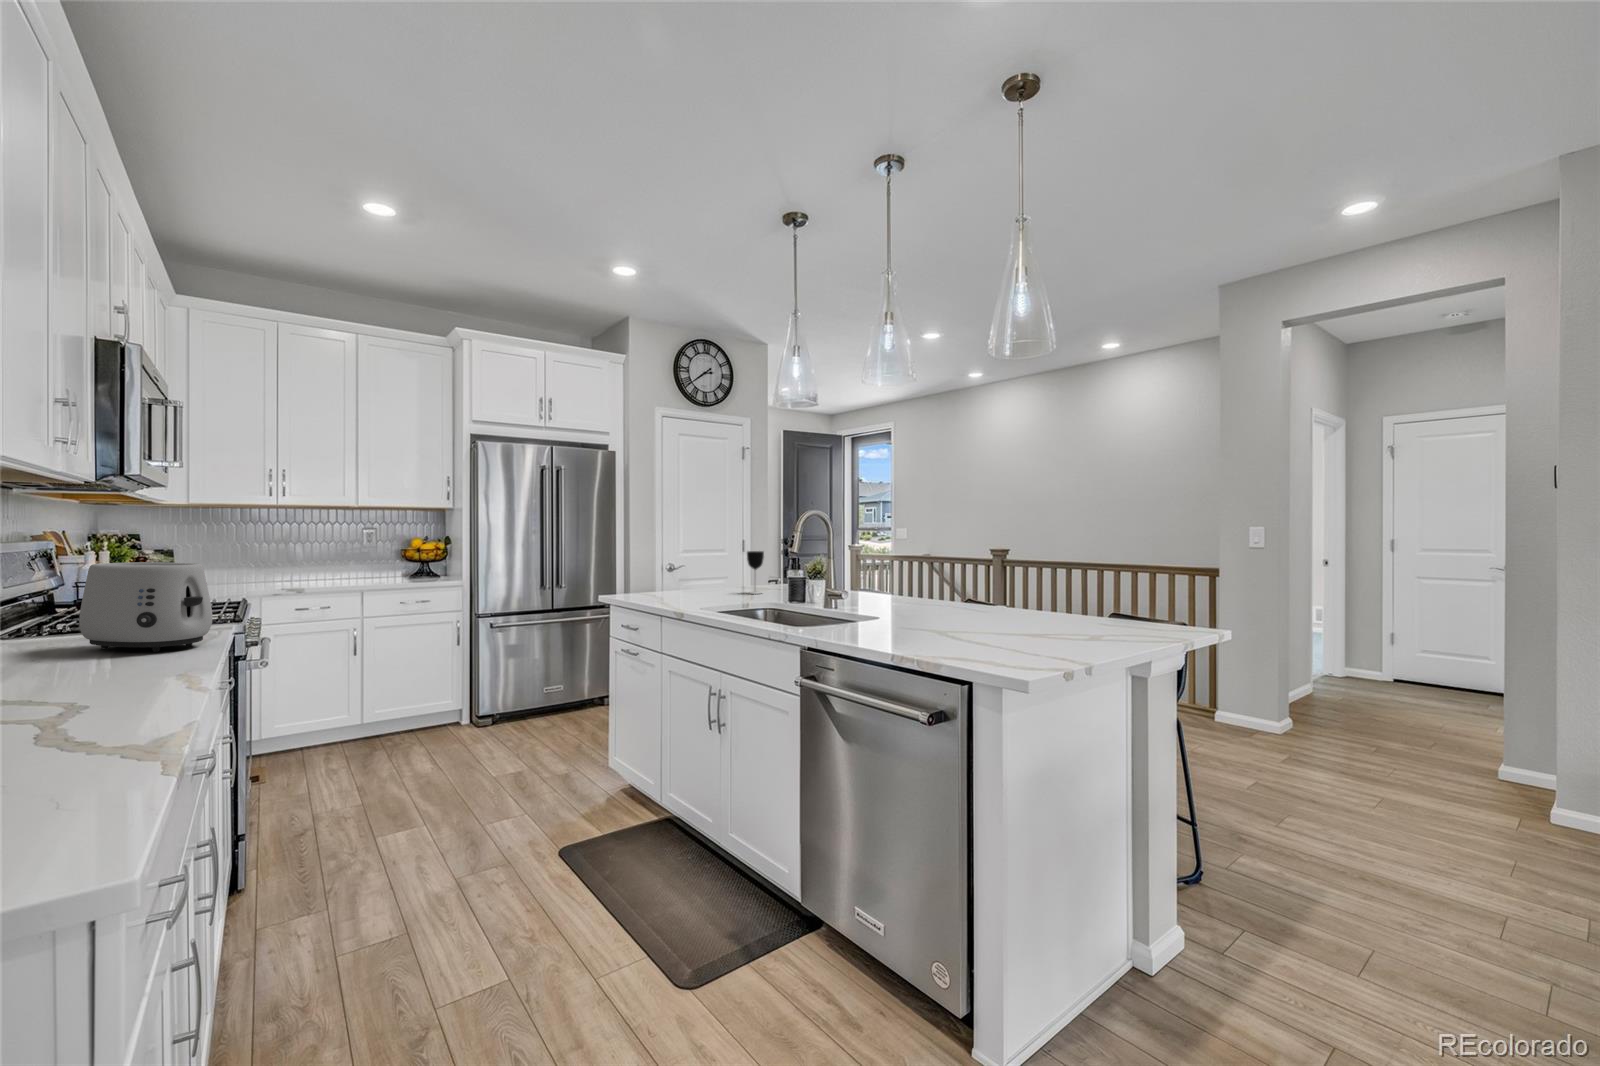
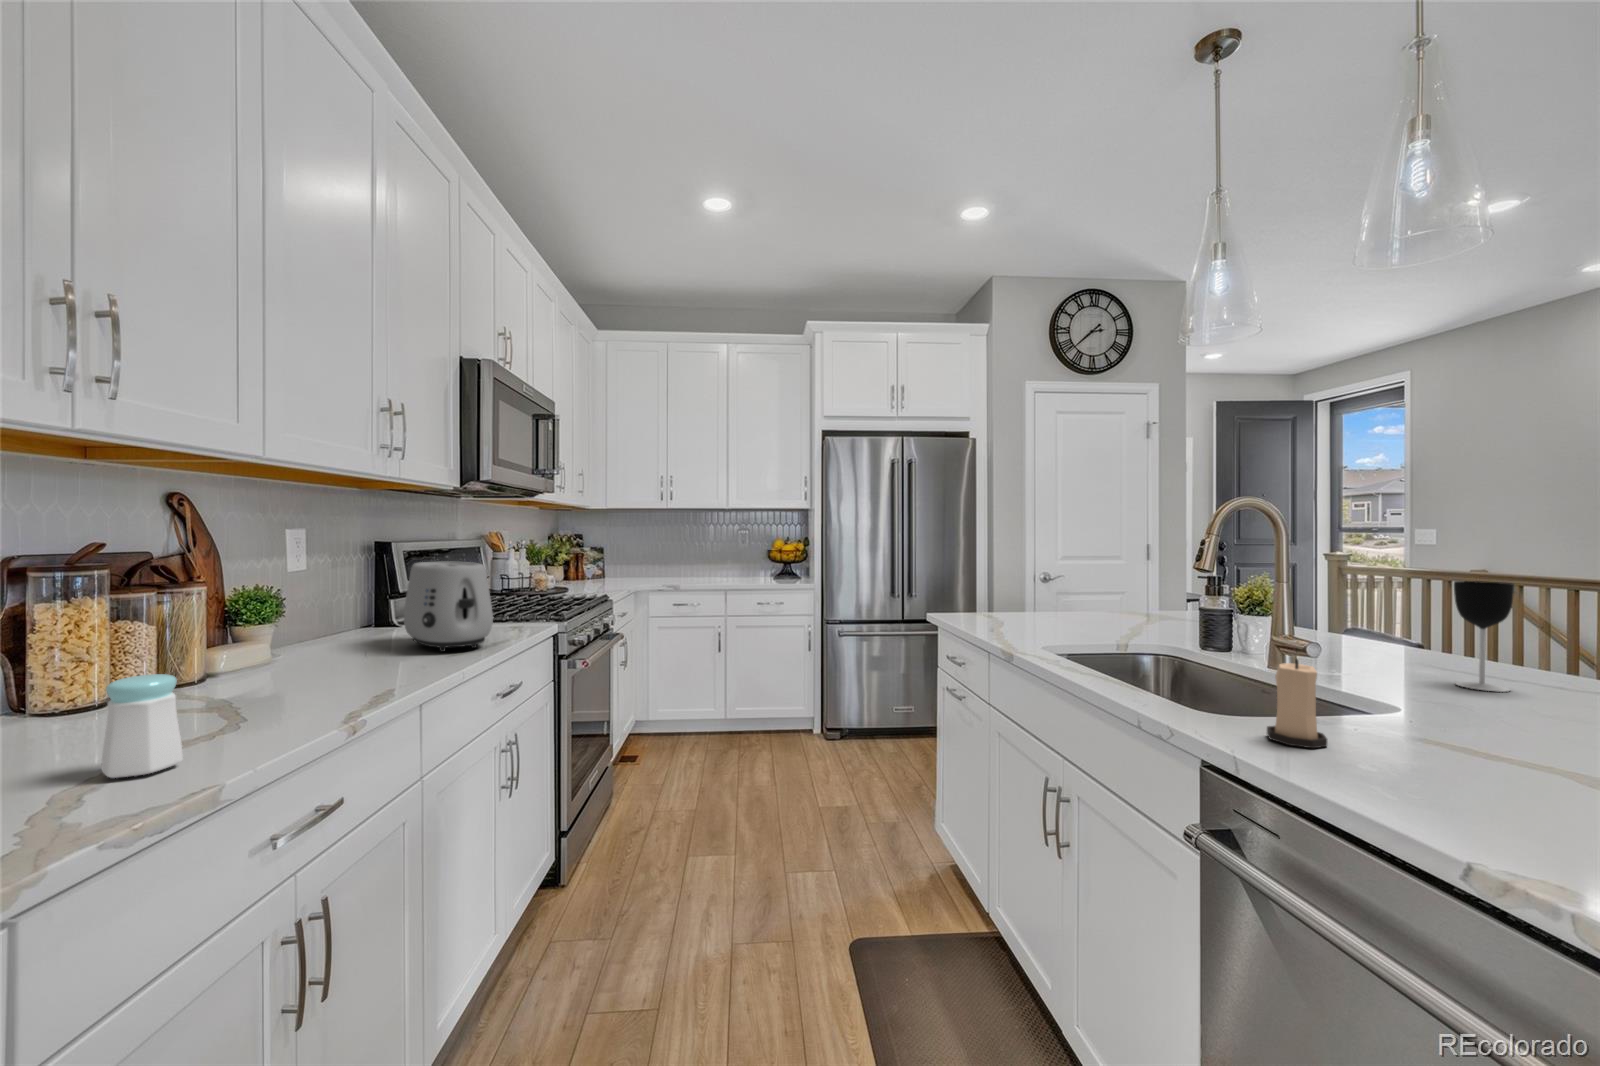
wine glass: present [747,551,764,594] -> present [1454,581,1514,692]
candle: none [828,591,851,632] -> present [1267,659,1327,748]
salt shaker: none [54,650,126,732] -> present [102,674,183,778]

